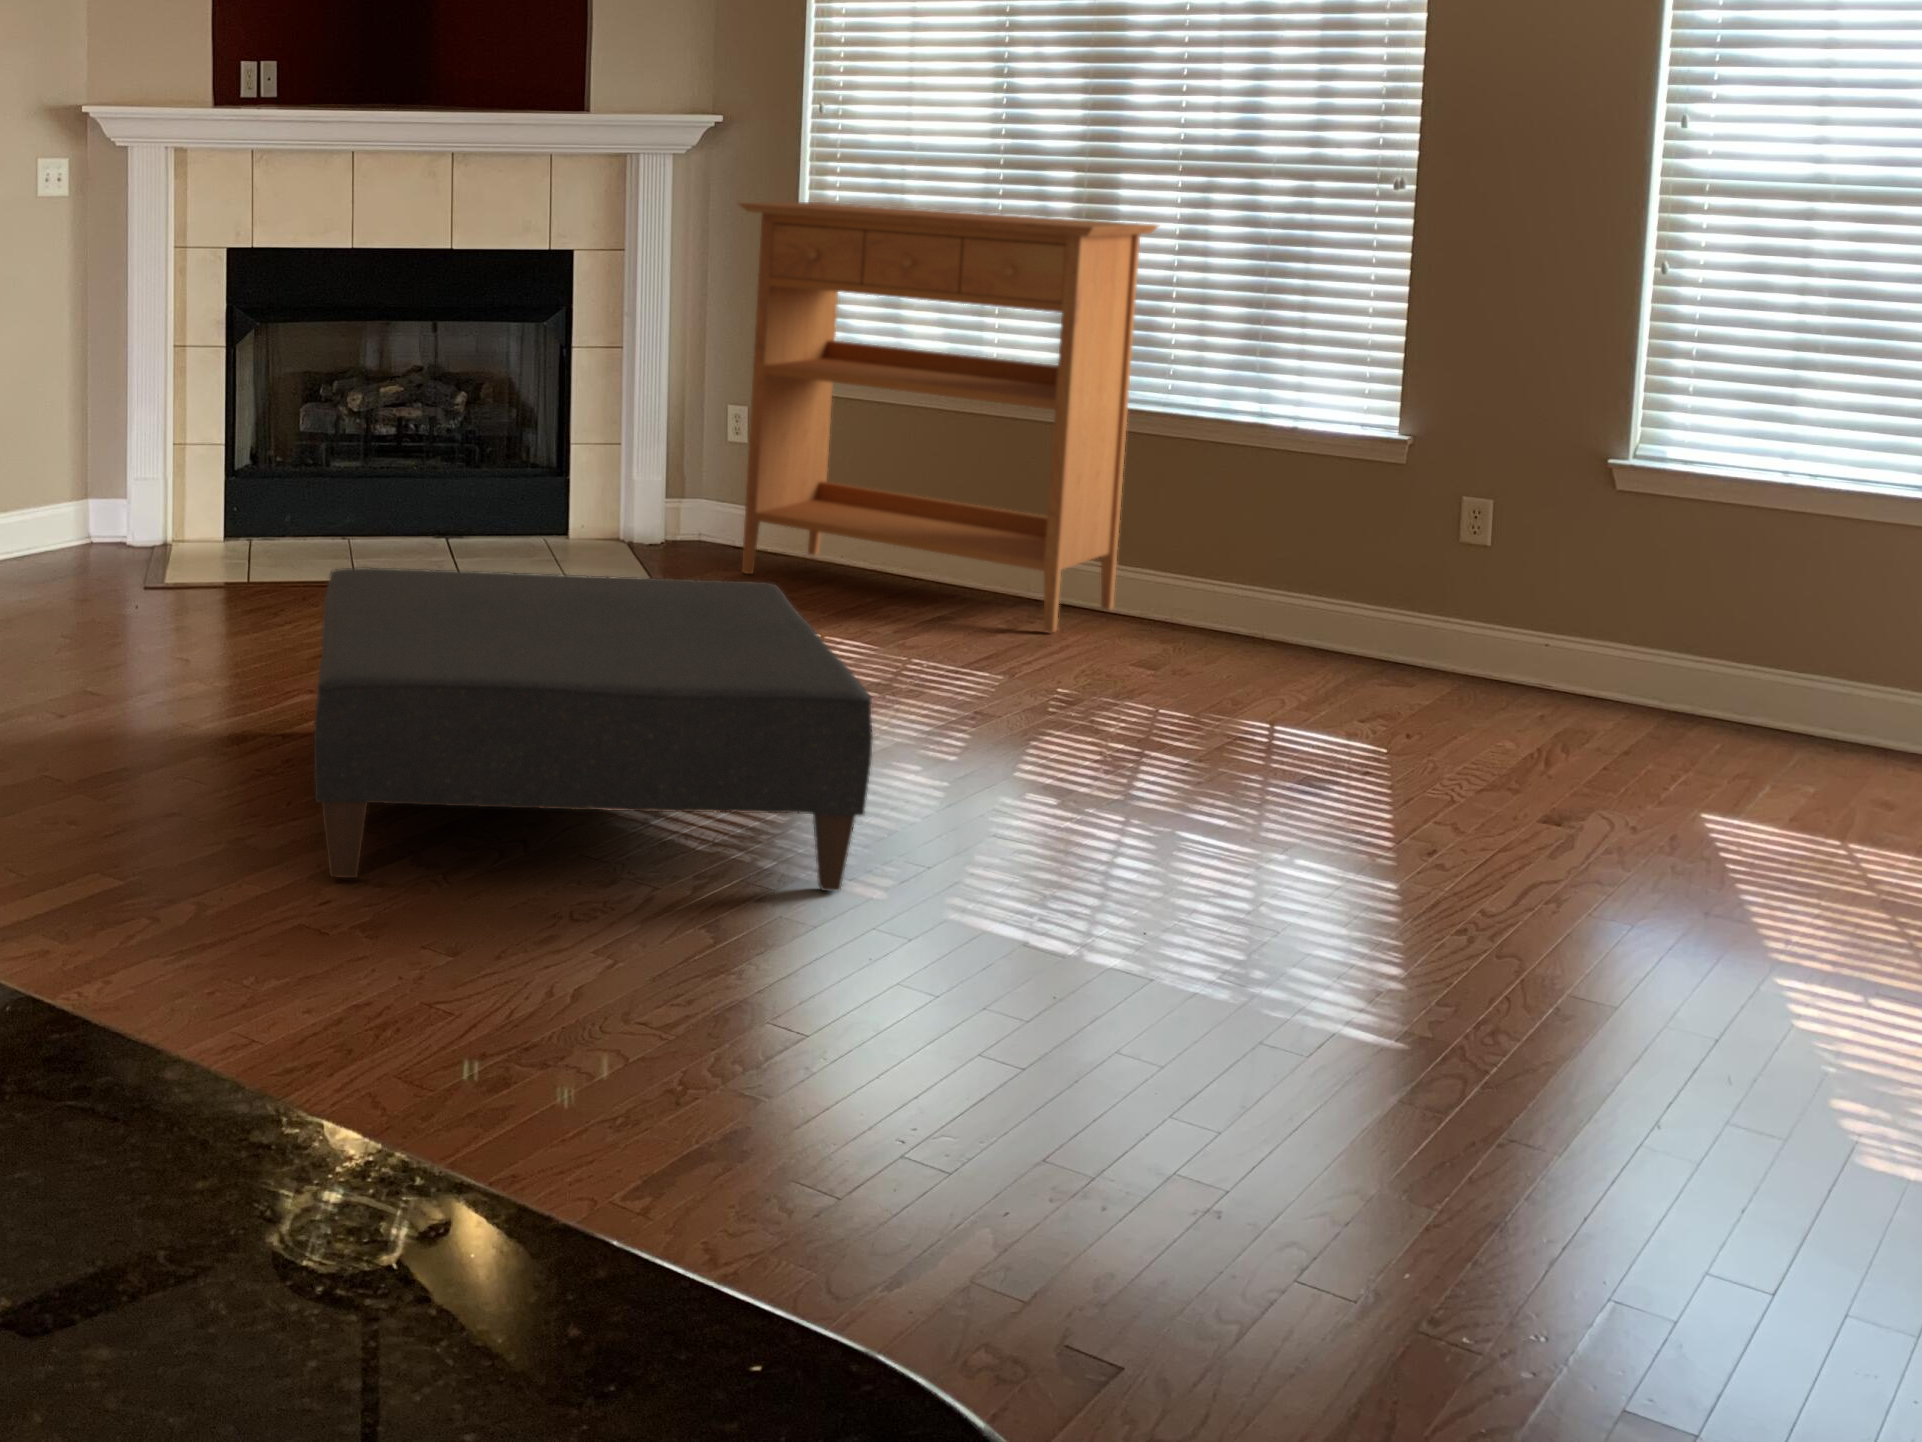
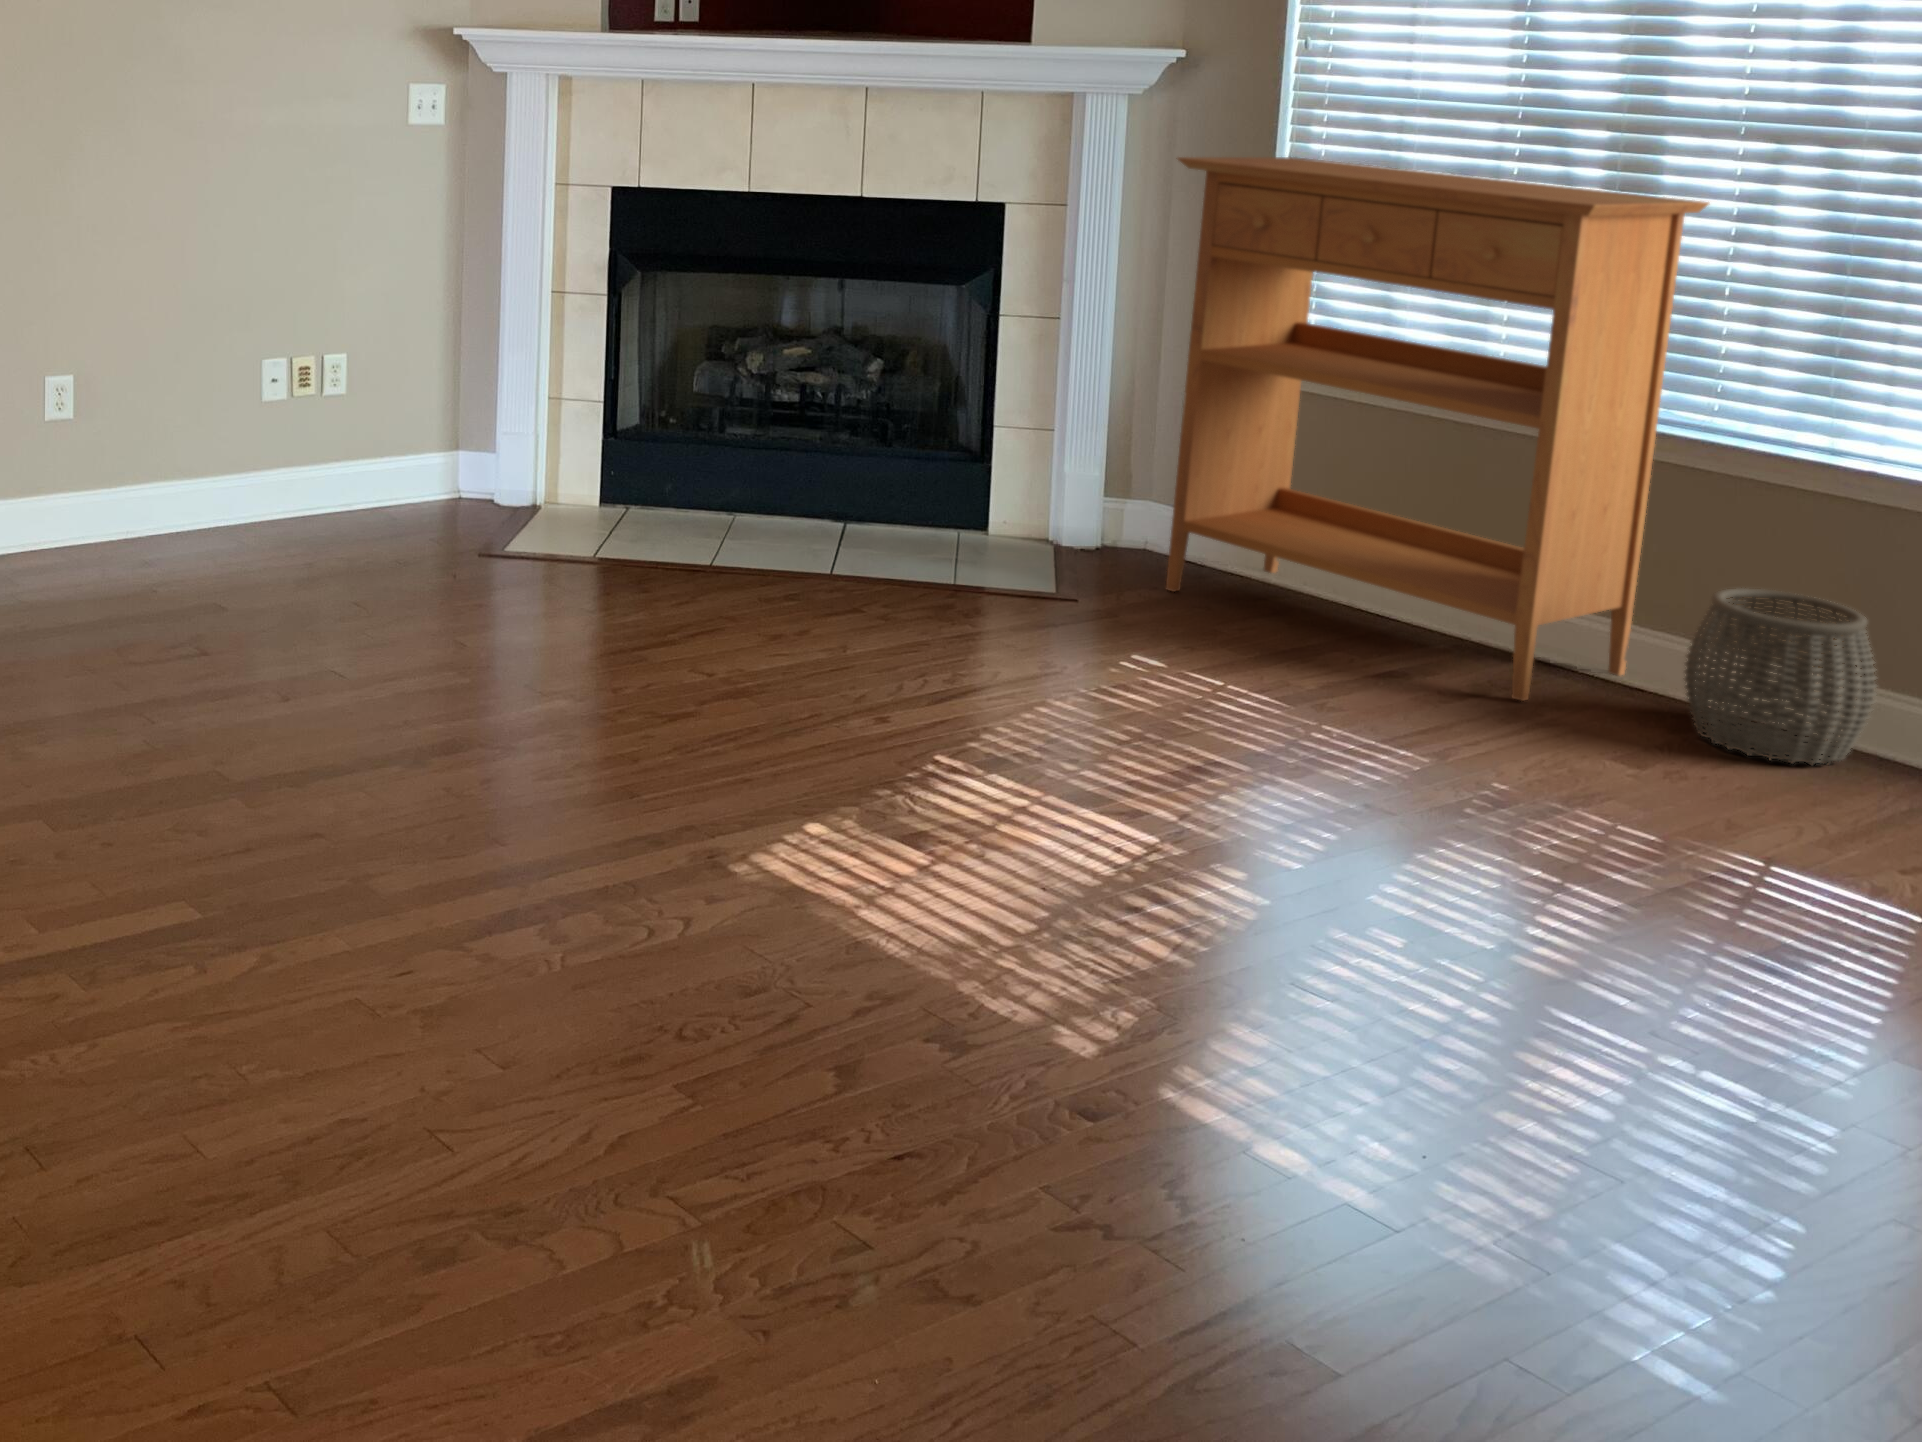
woven basket: none [1172,527,1312,659] -> present [1685,588,1876,765]
ottoman: present [314,568,873,891] -> none [416,568,1087,1031]

